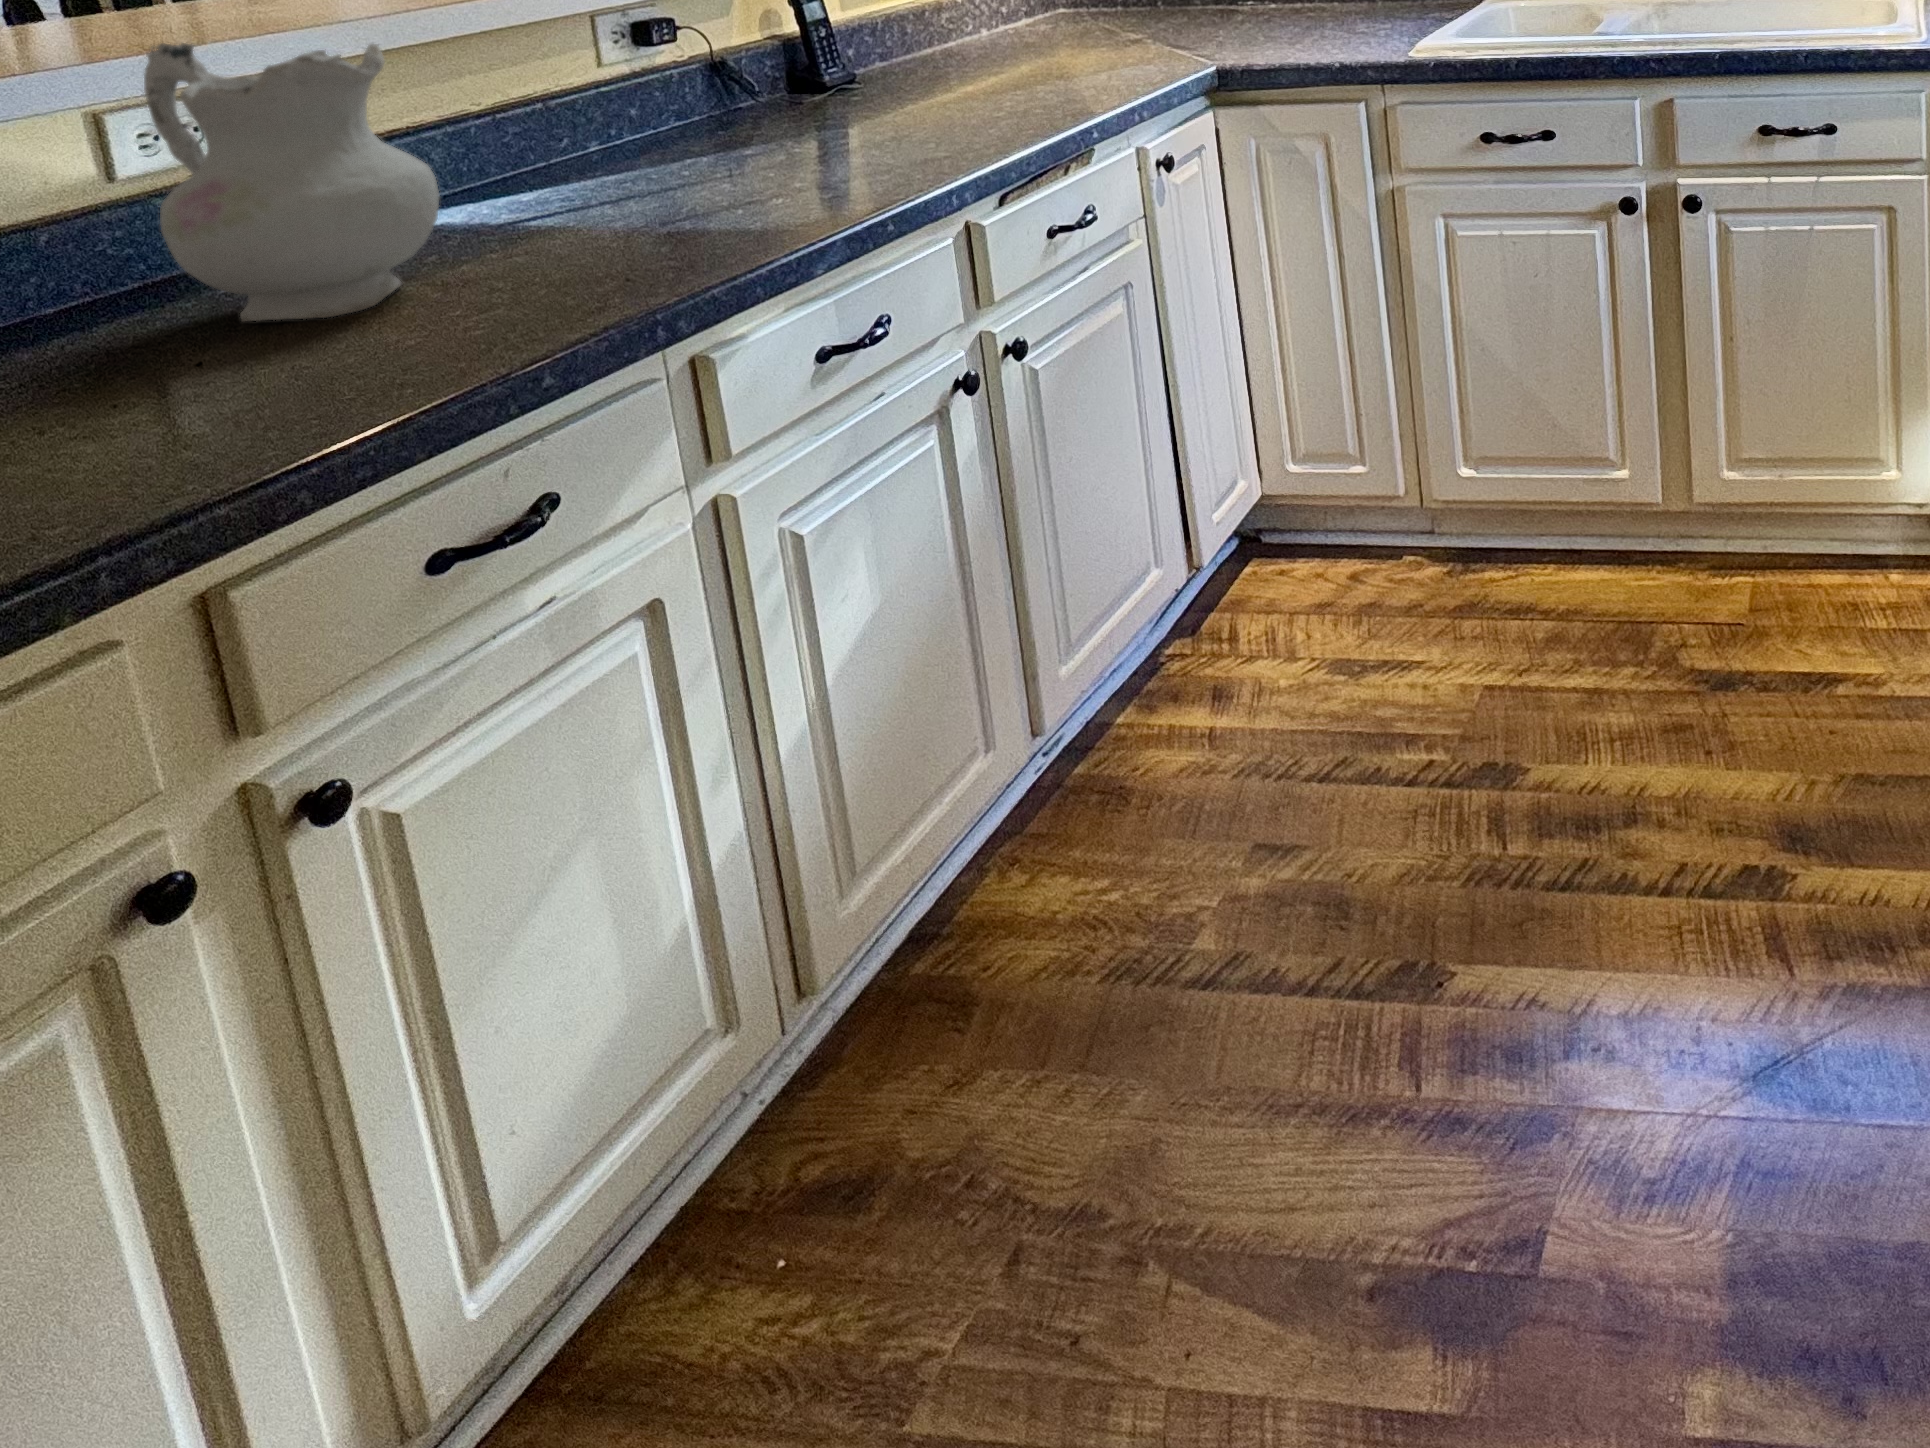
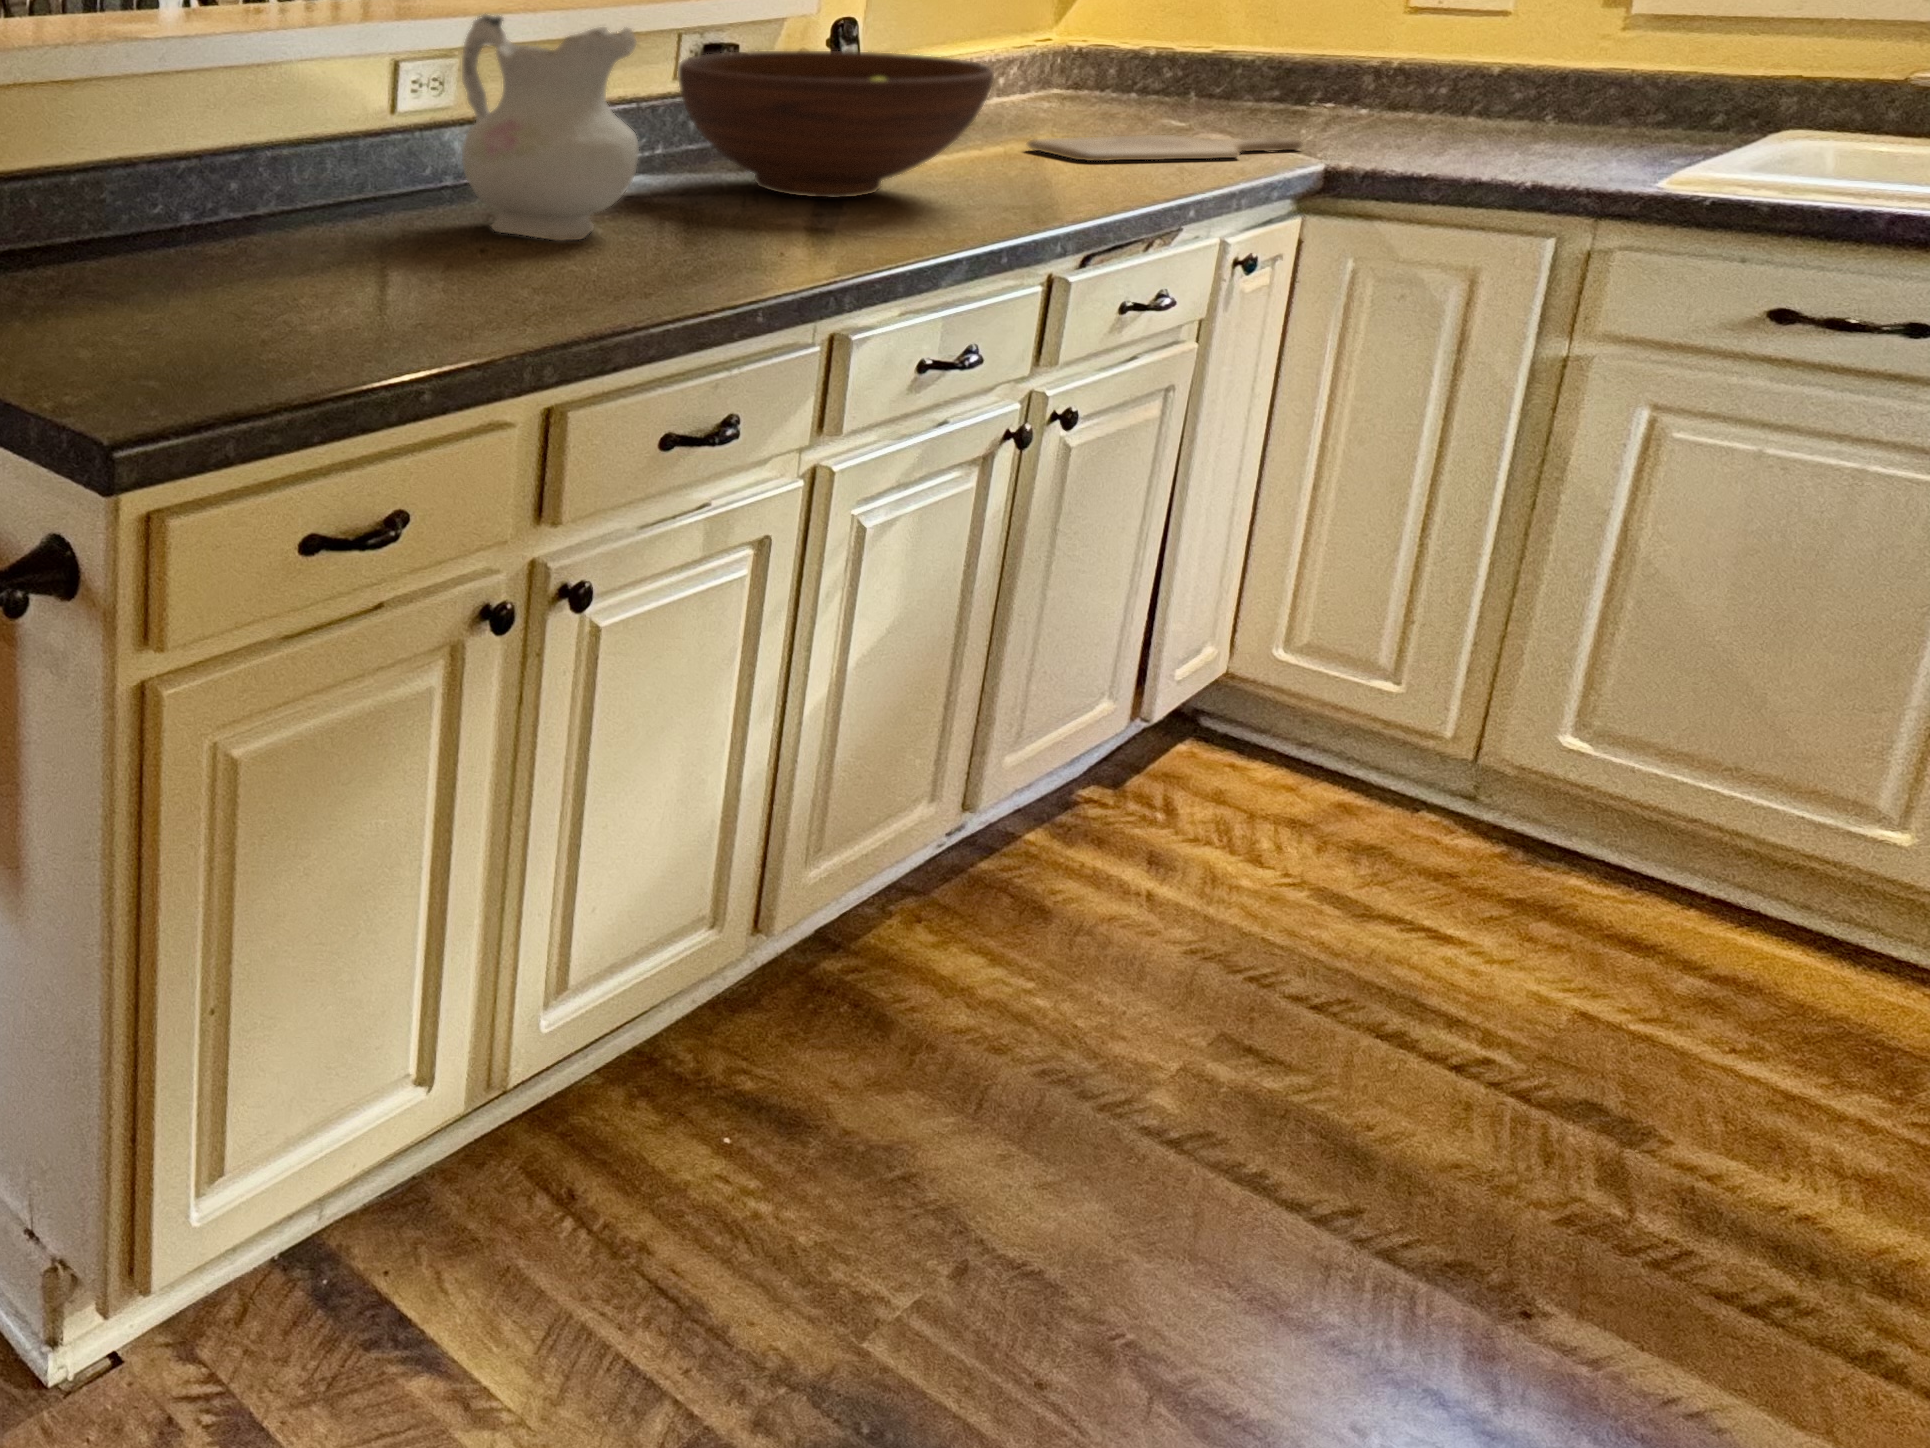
fruit bowl: none [540,17,885,184] -> present [678,51,994,198]
cutting board: none [990,44,1209,90] -> present [1027,135,1302,161]

